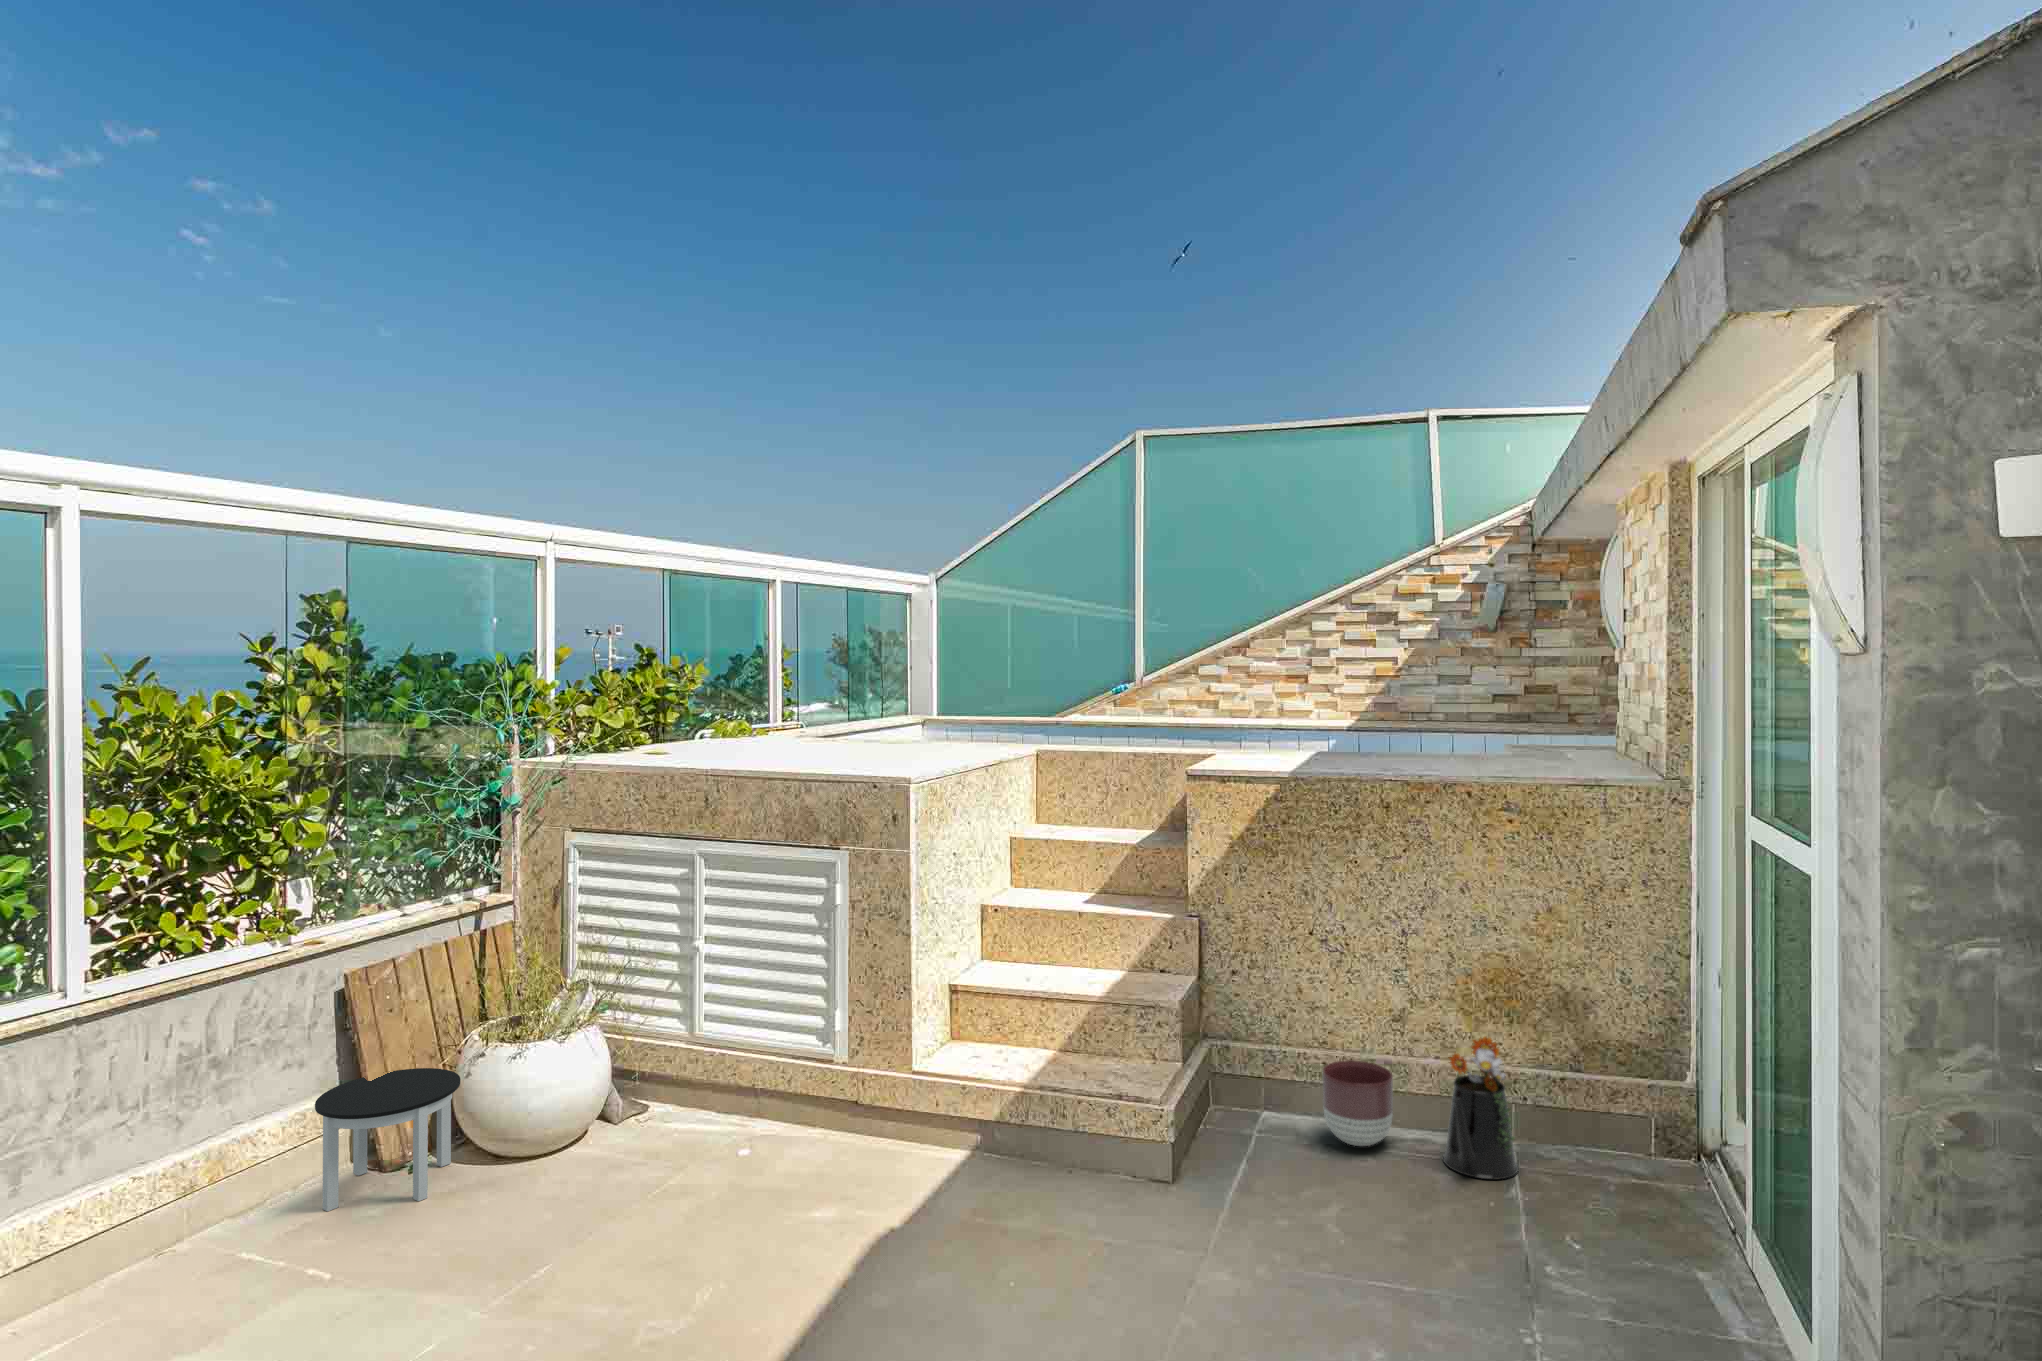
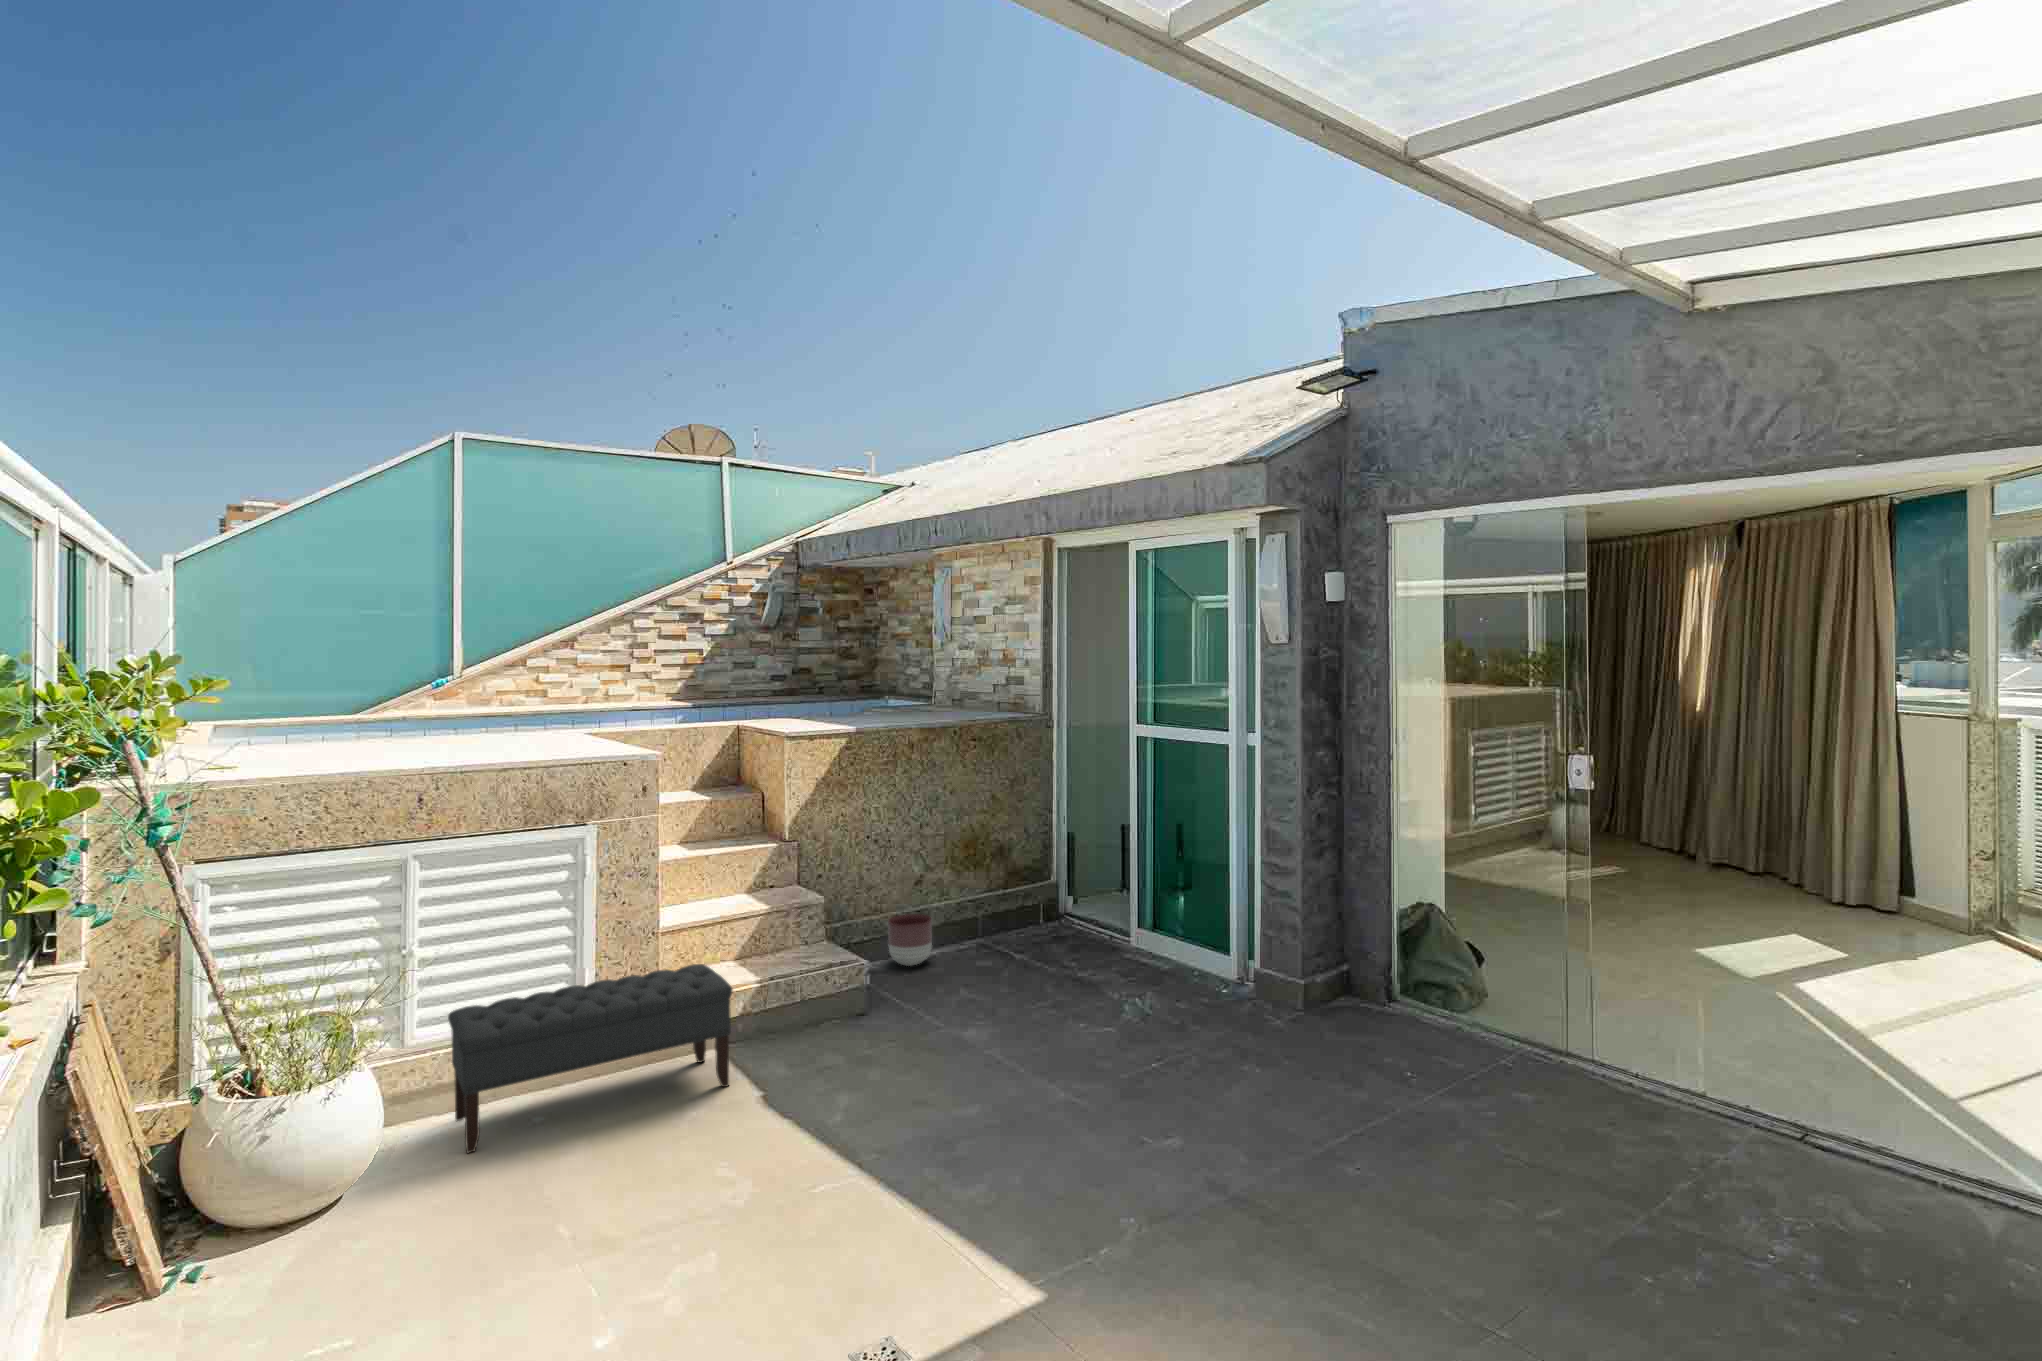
bench: none [643,1013,939,1206] -> present [448,964,733,1153]
watering can: present [1443,1037,1518,1180] -> none [957,876,999,958]
round table: present [315,1068,461,1211] -> none [105,1140,296,1329]

